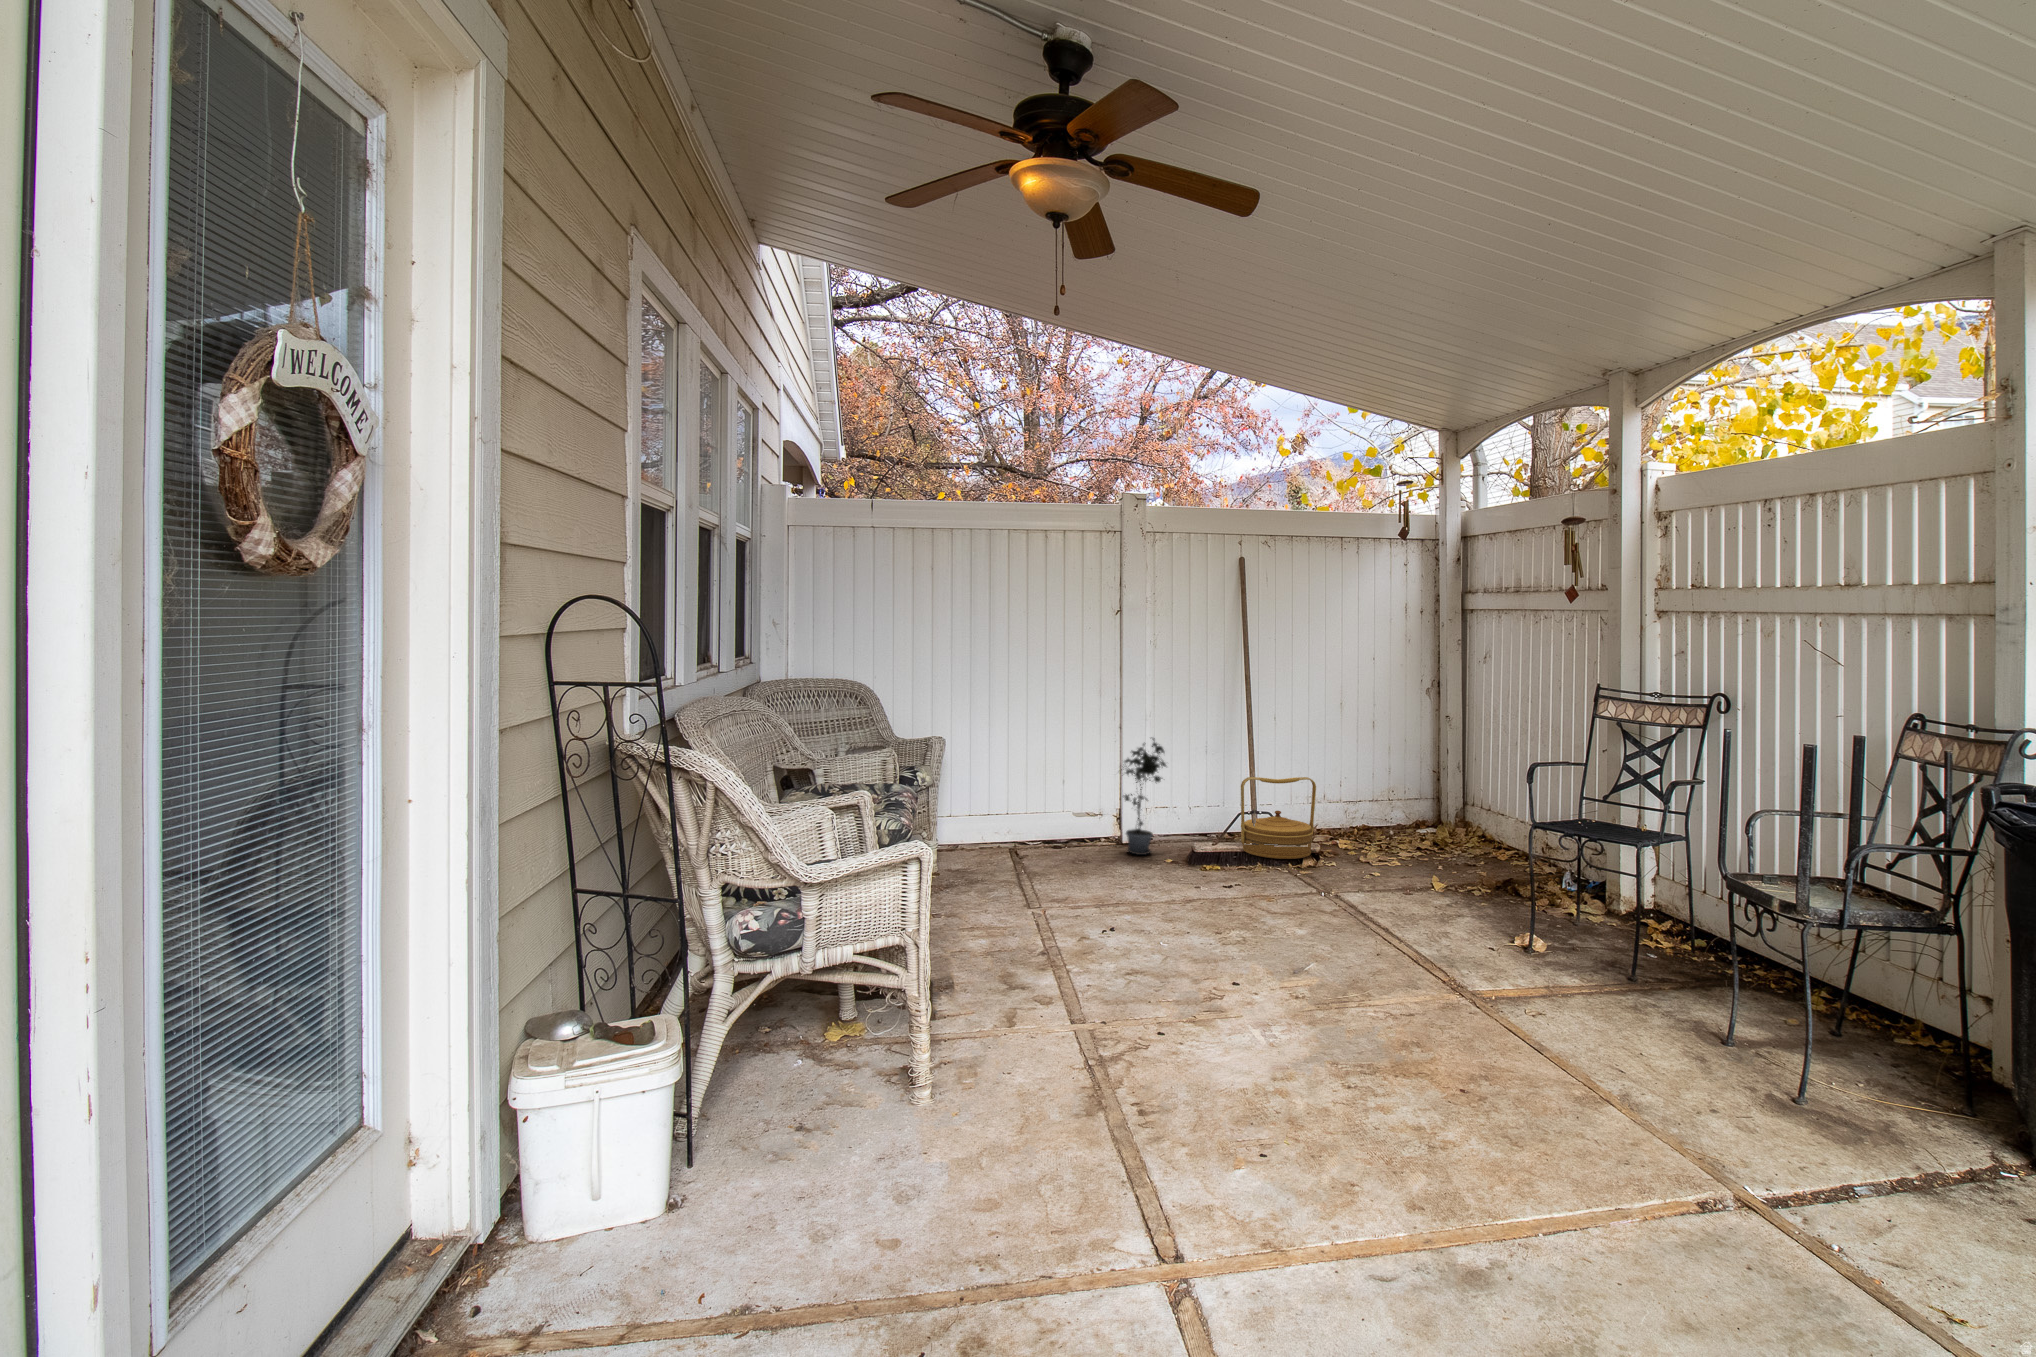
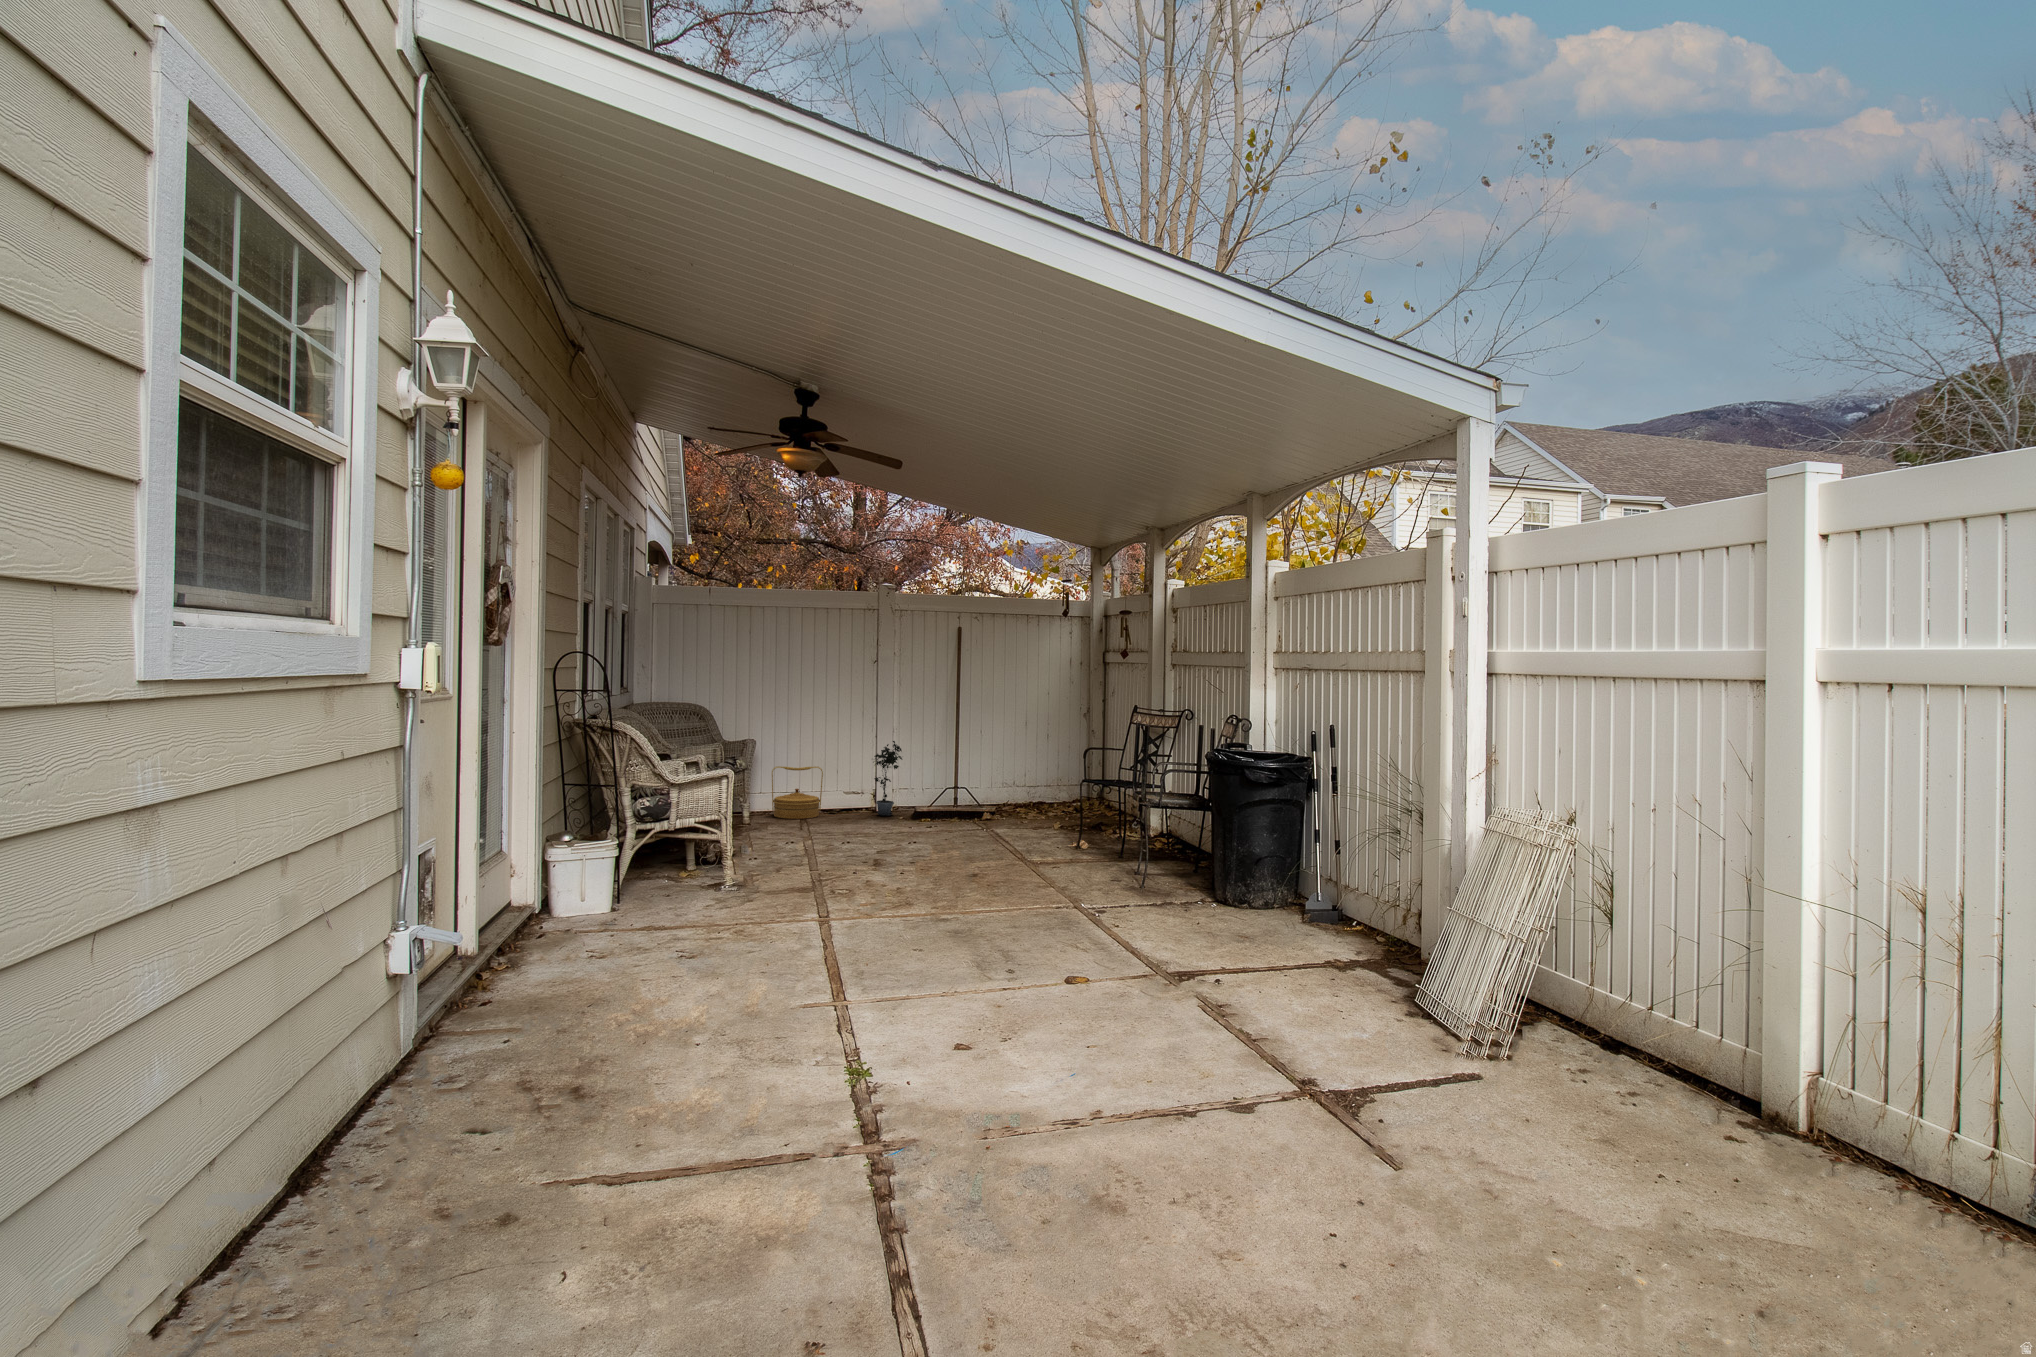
woven basket: present [1241,777,1316,859] -> present [772,766,823,819]

